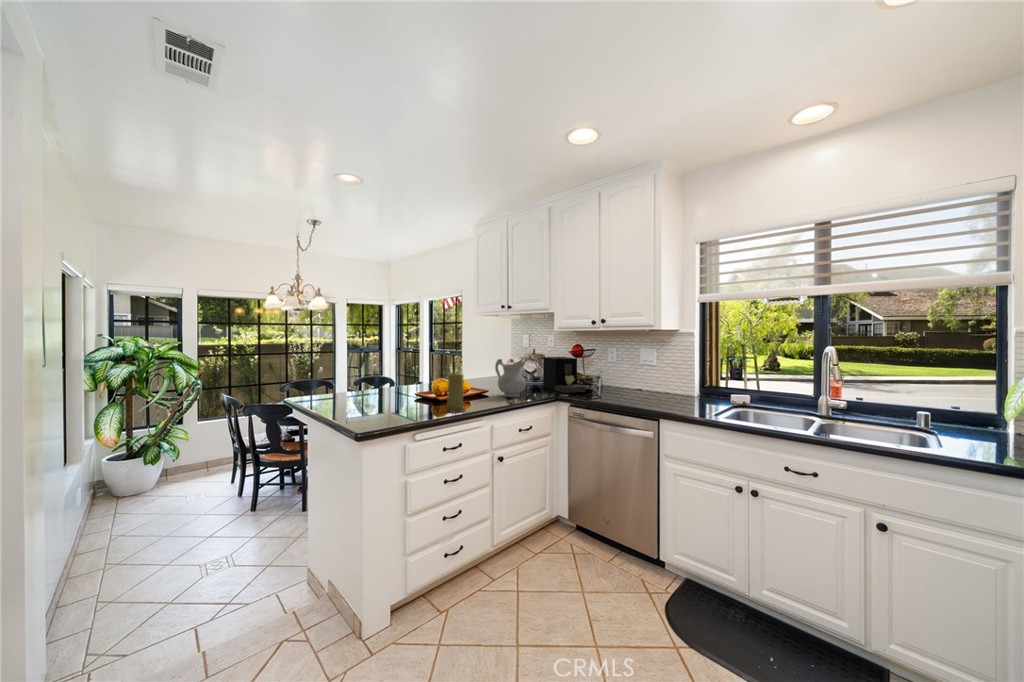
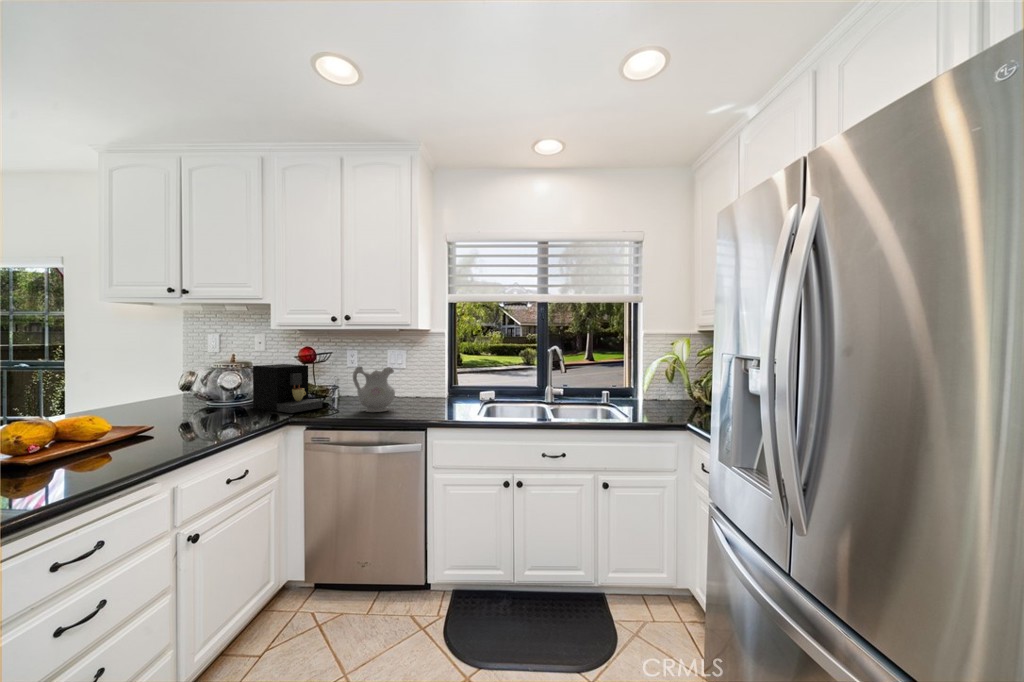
ceramic pitcher: present [495,359,526,397] -> present [353,367,395,412]
candle: present [445,373,465,413] -> none [59,405,118,483]

